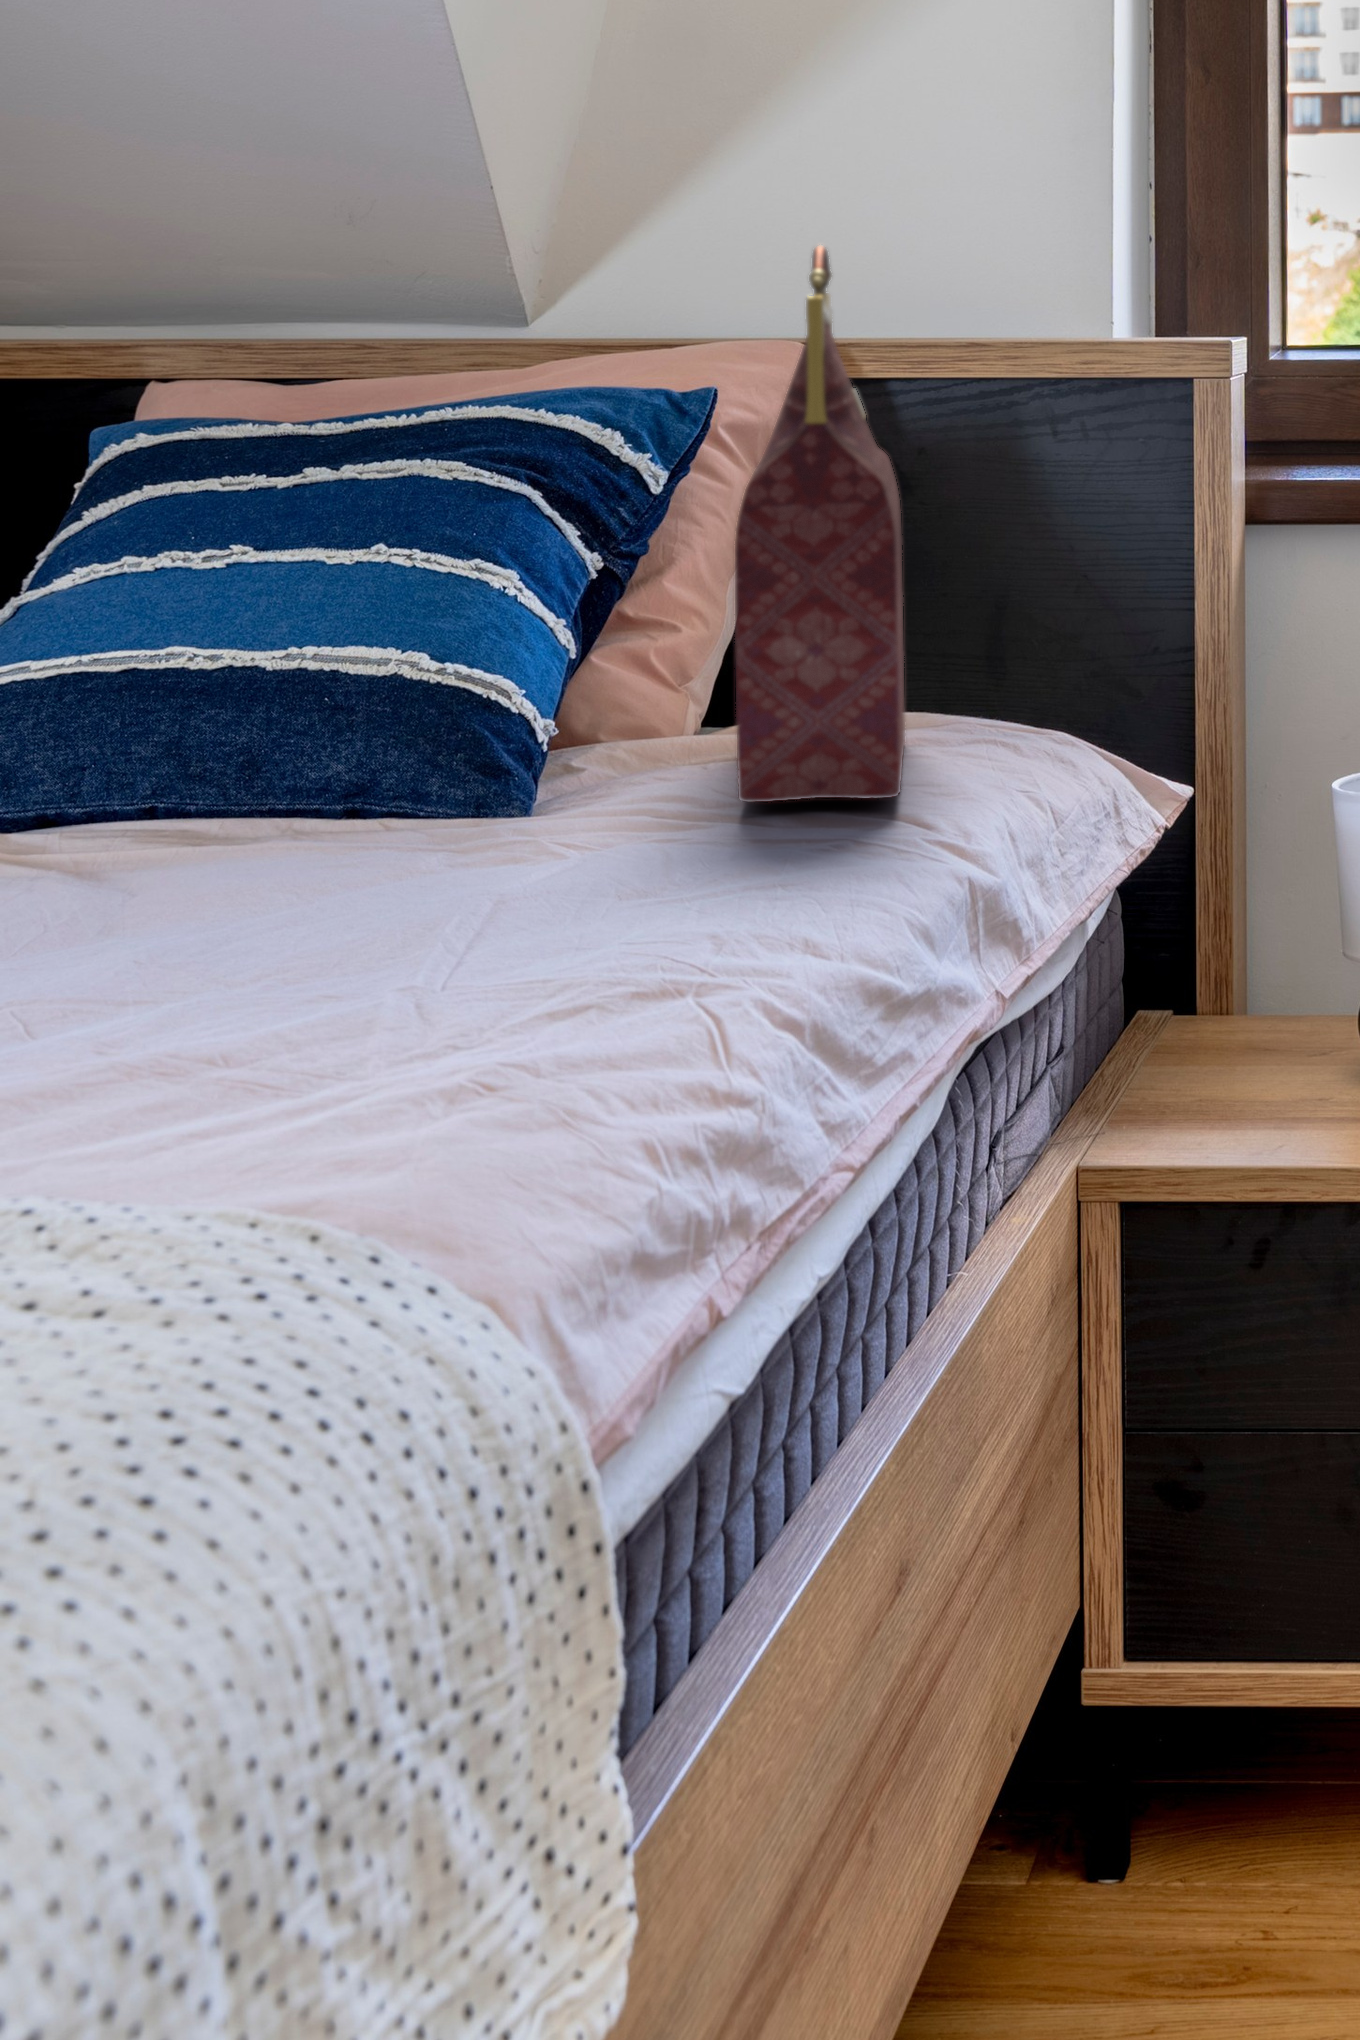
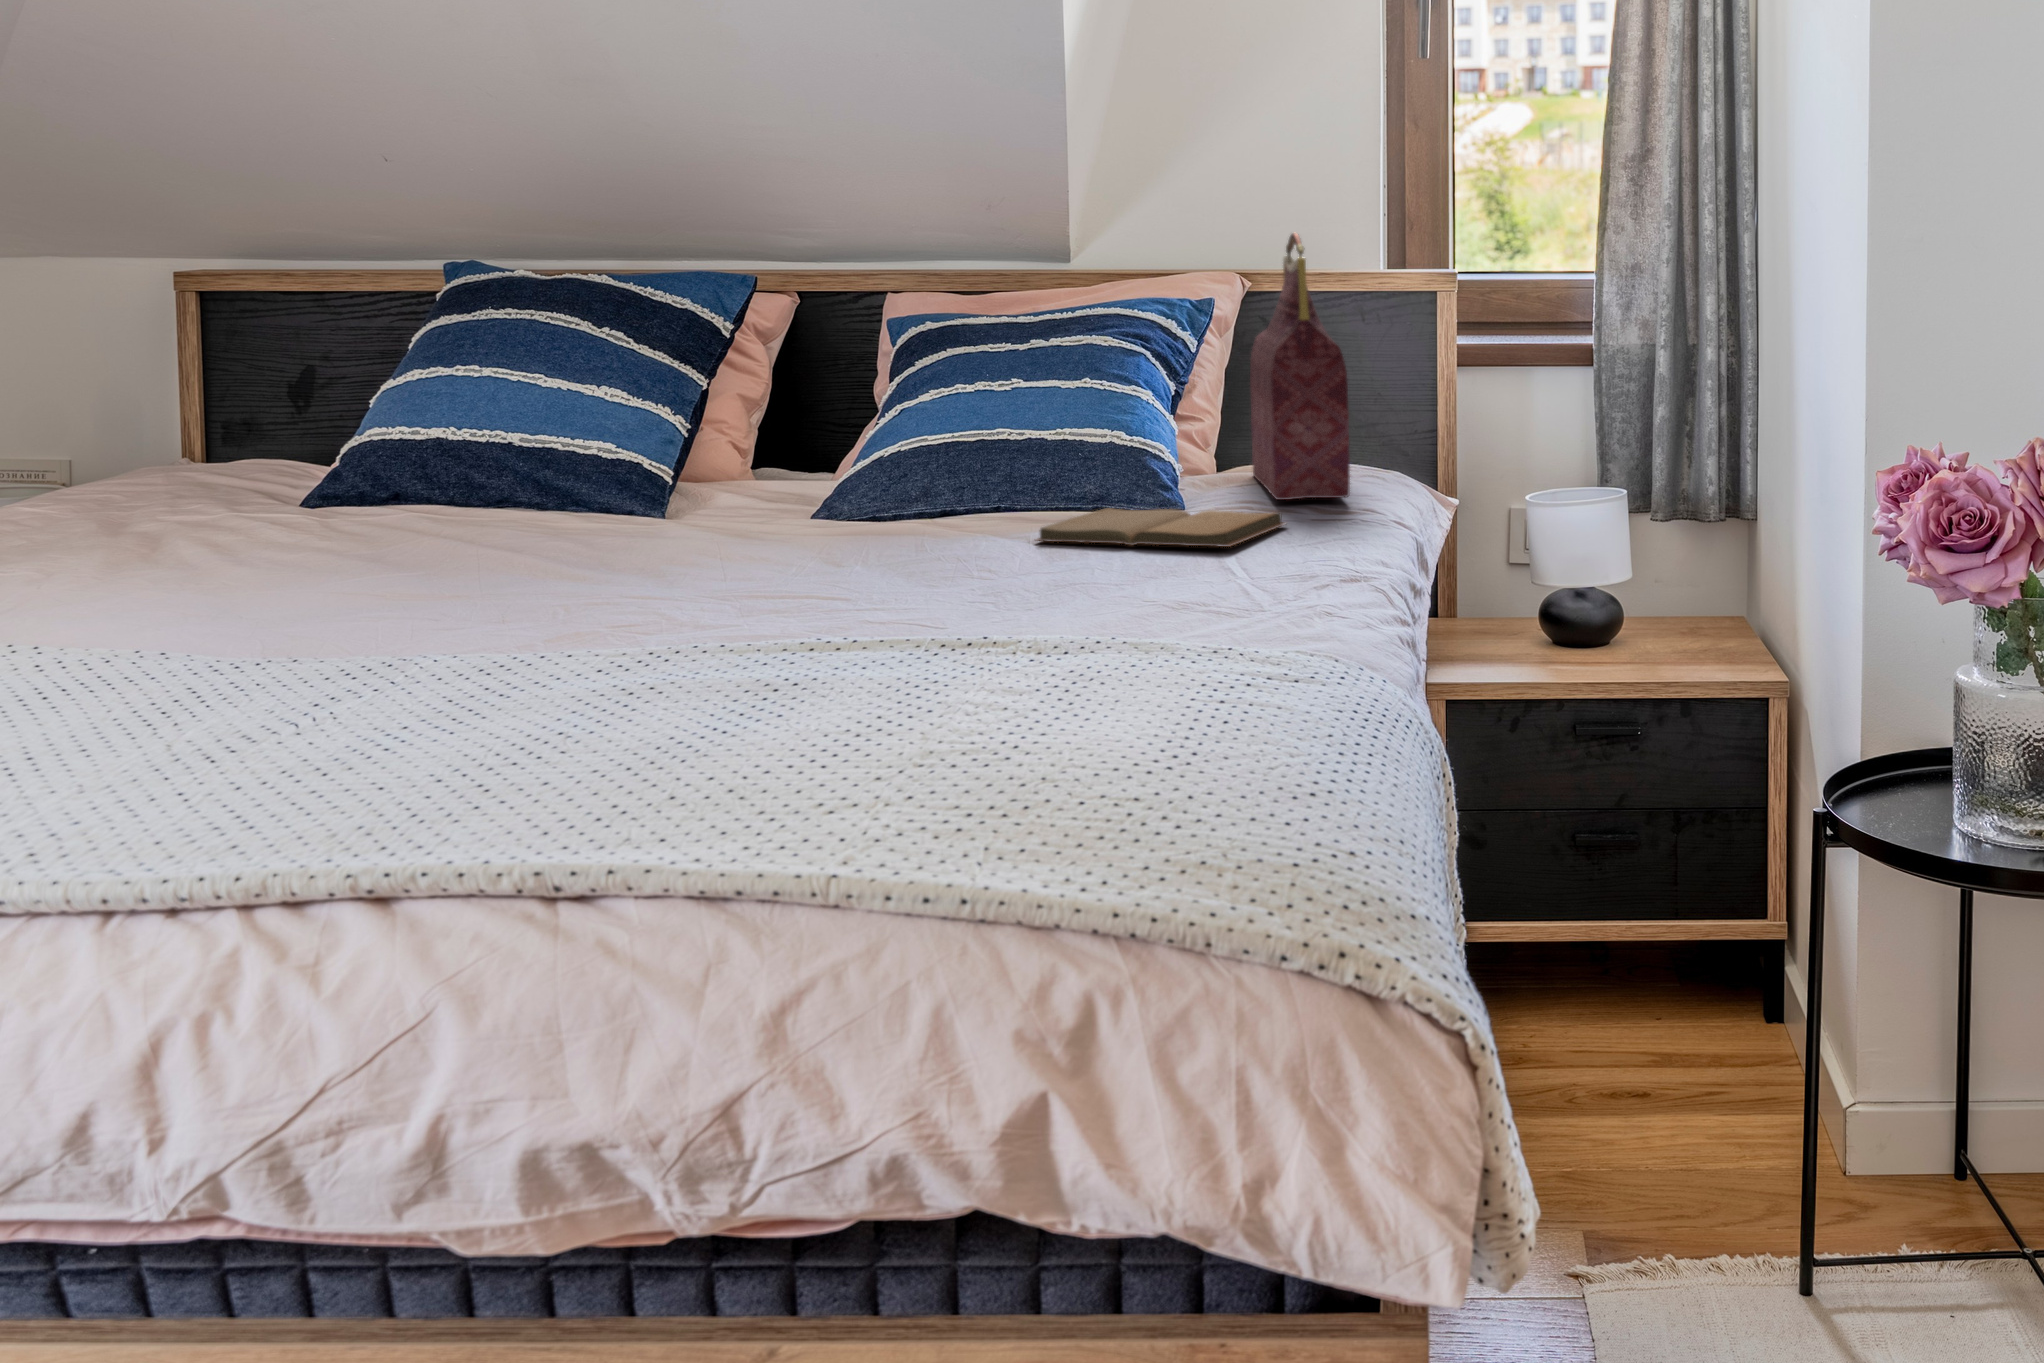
book: none [147,819,723,911] -> present [1037,508,1286,547]

